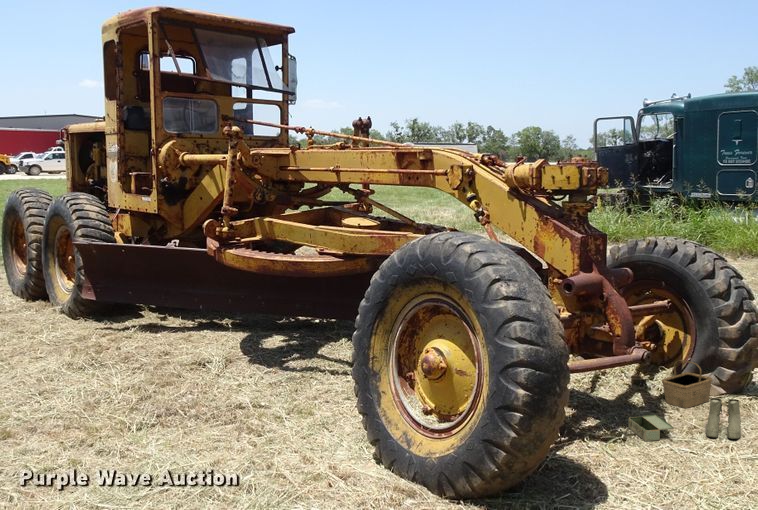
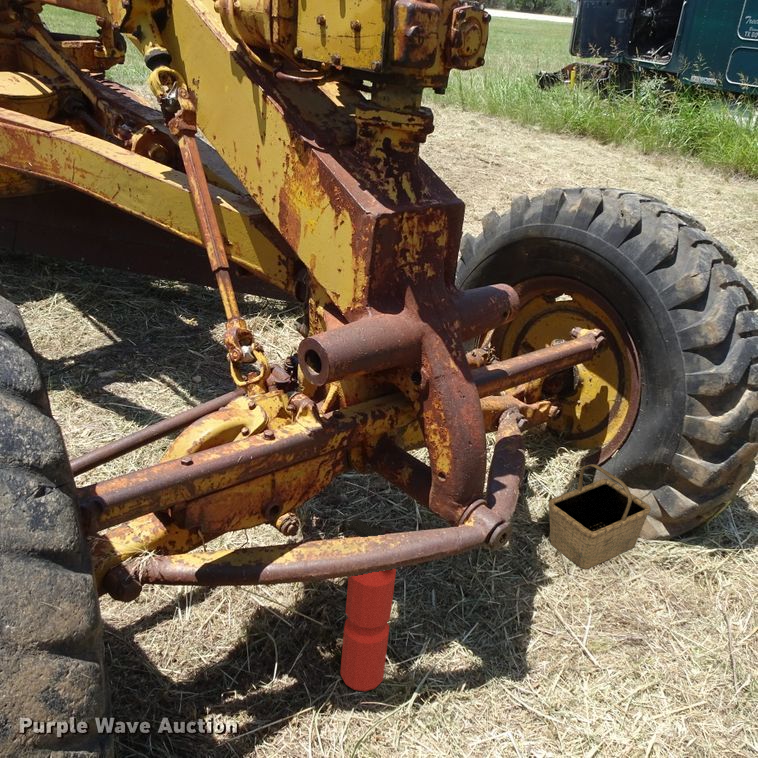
fire extinguisher: none [583,359,609,440] -> present [340,519,396,691]
boots: present [706,398,741,439] -> none [607,610,695,722]
toolbox: present [629,415,674,441] -> none [446,616,534,706]

